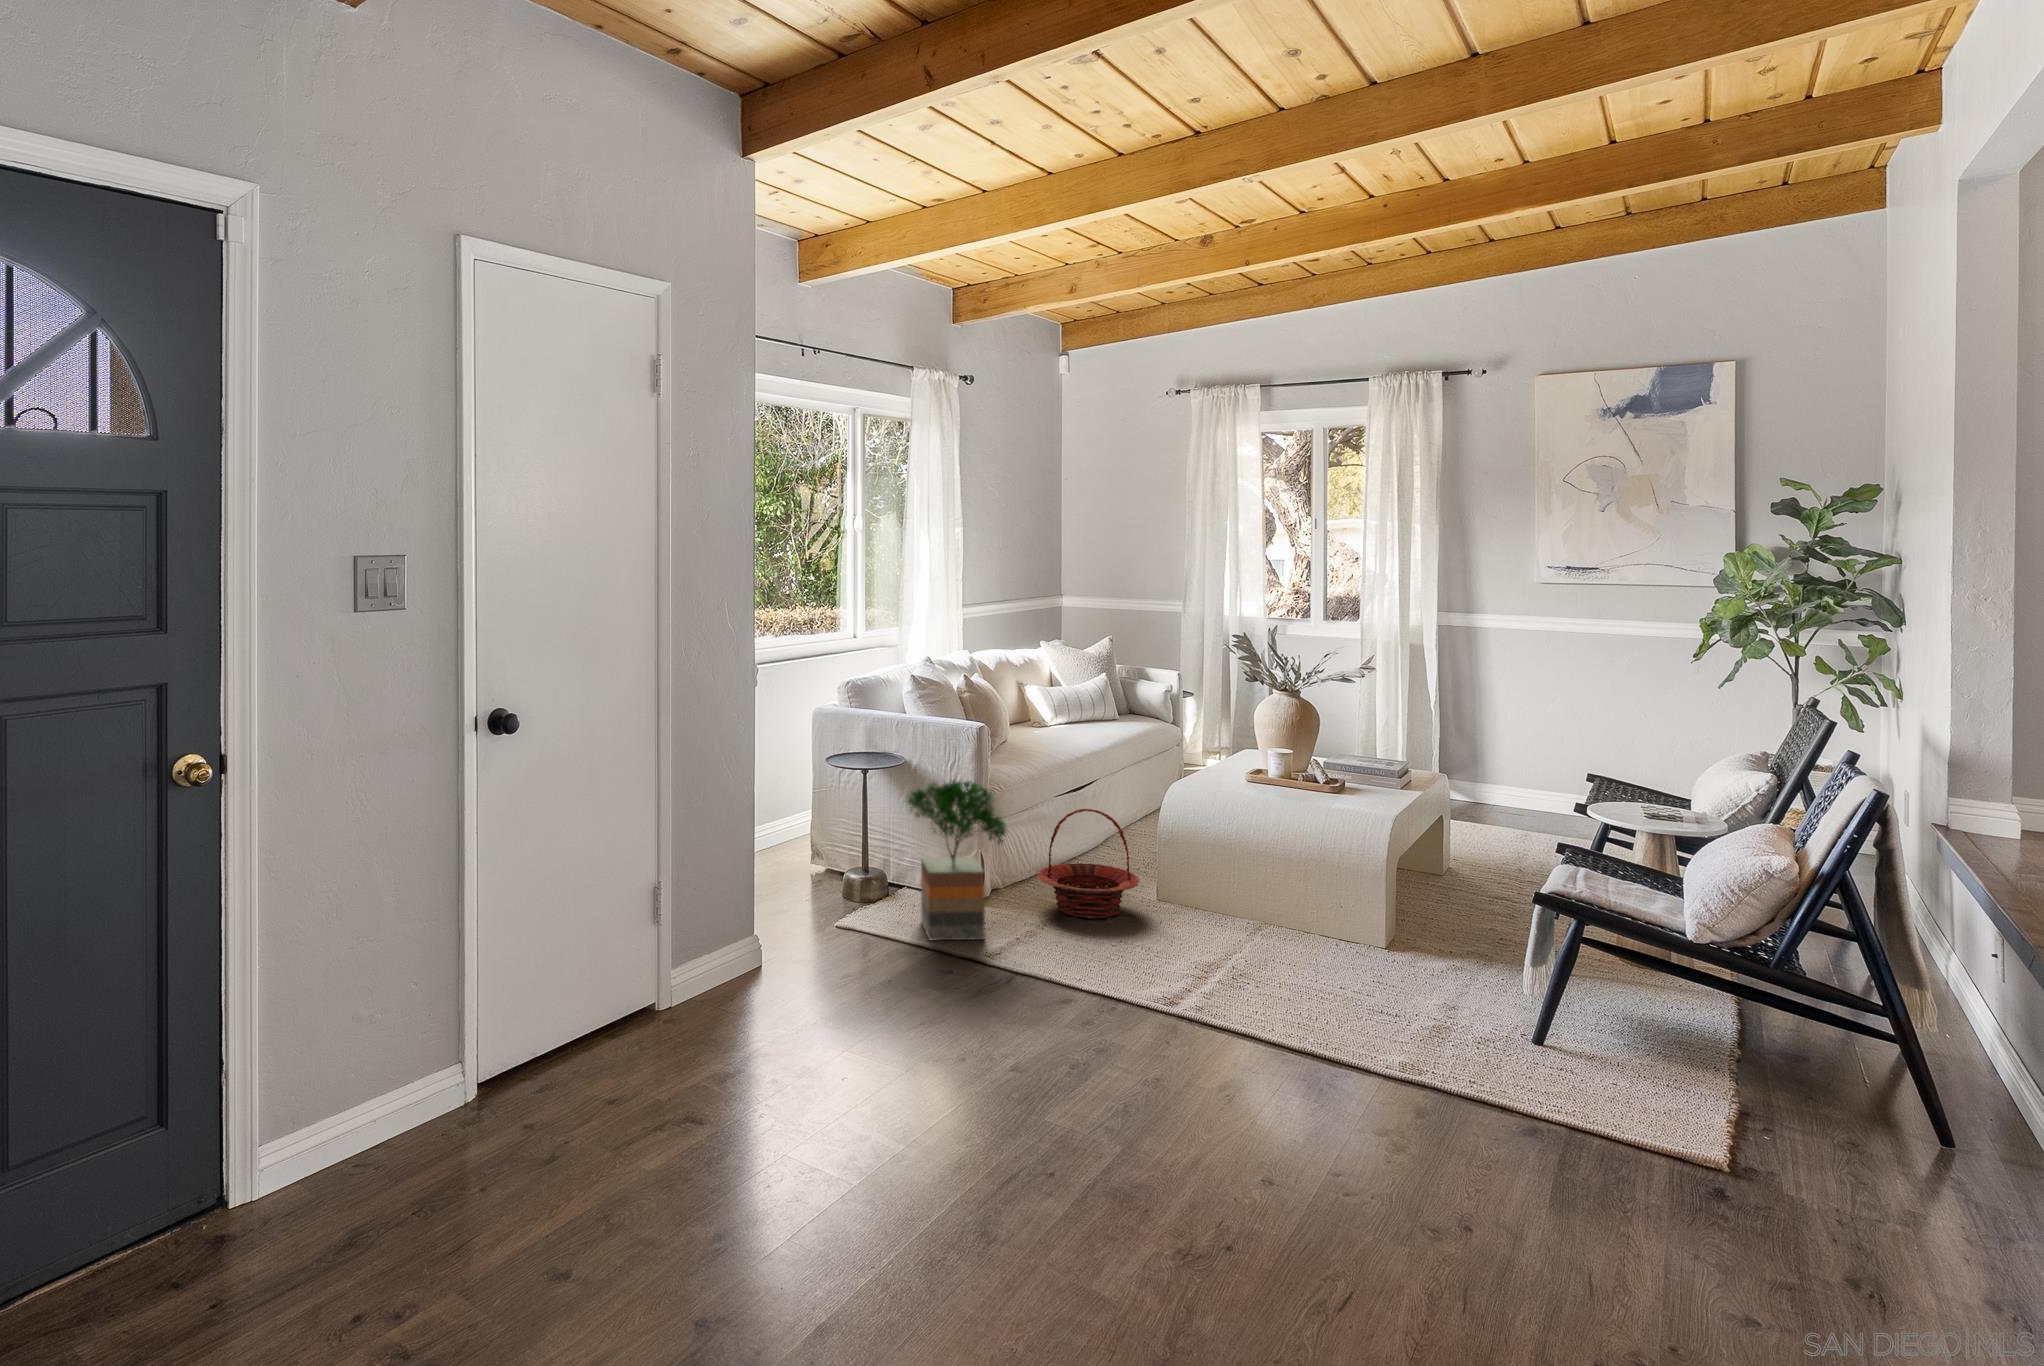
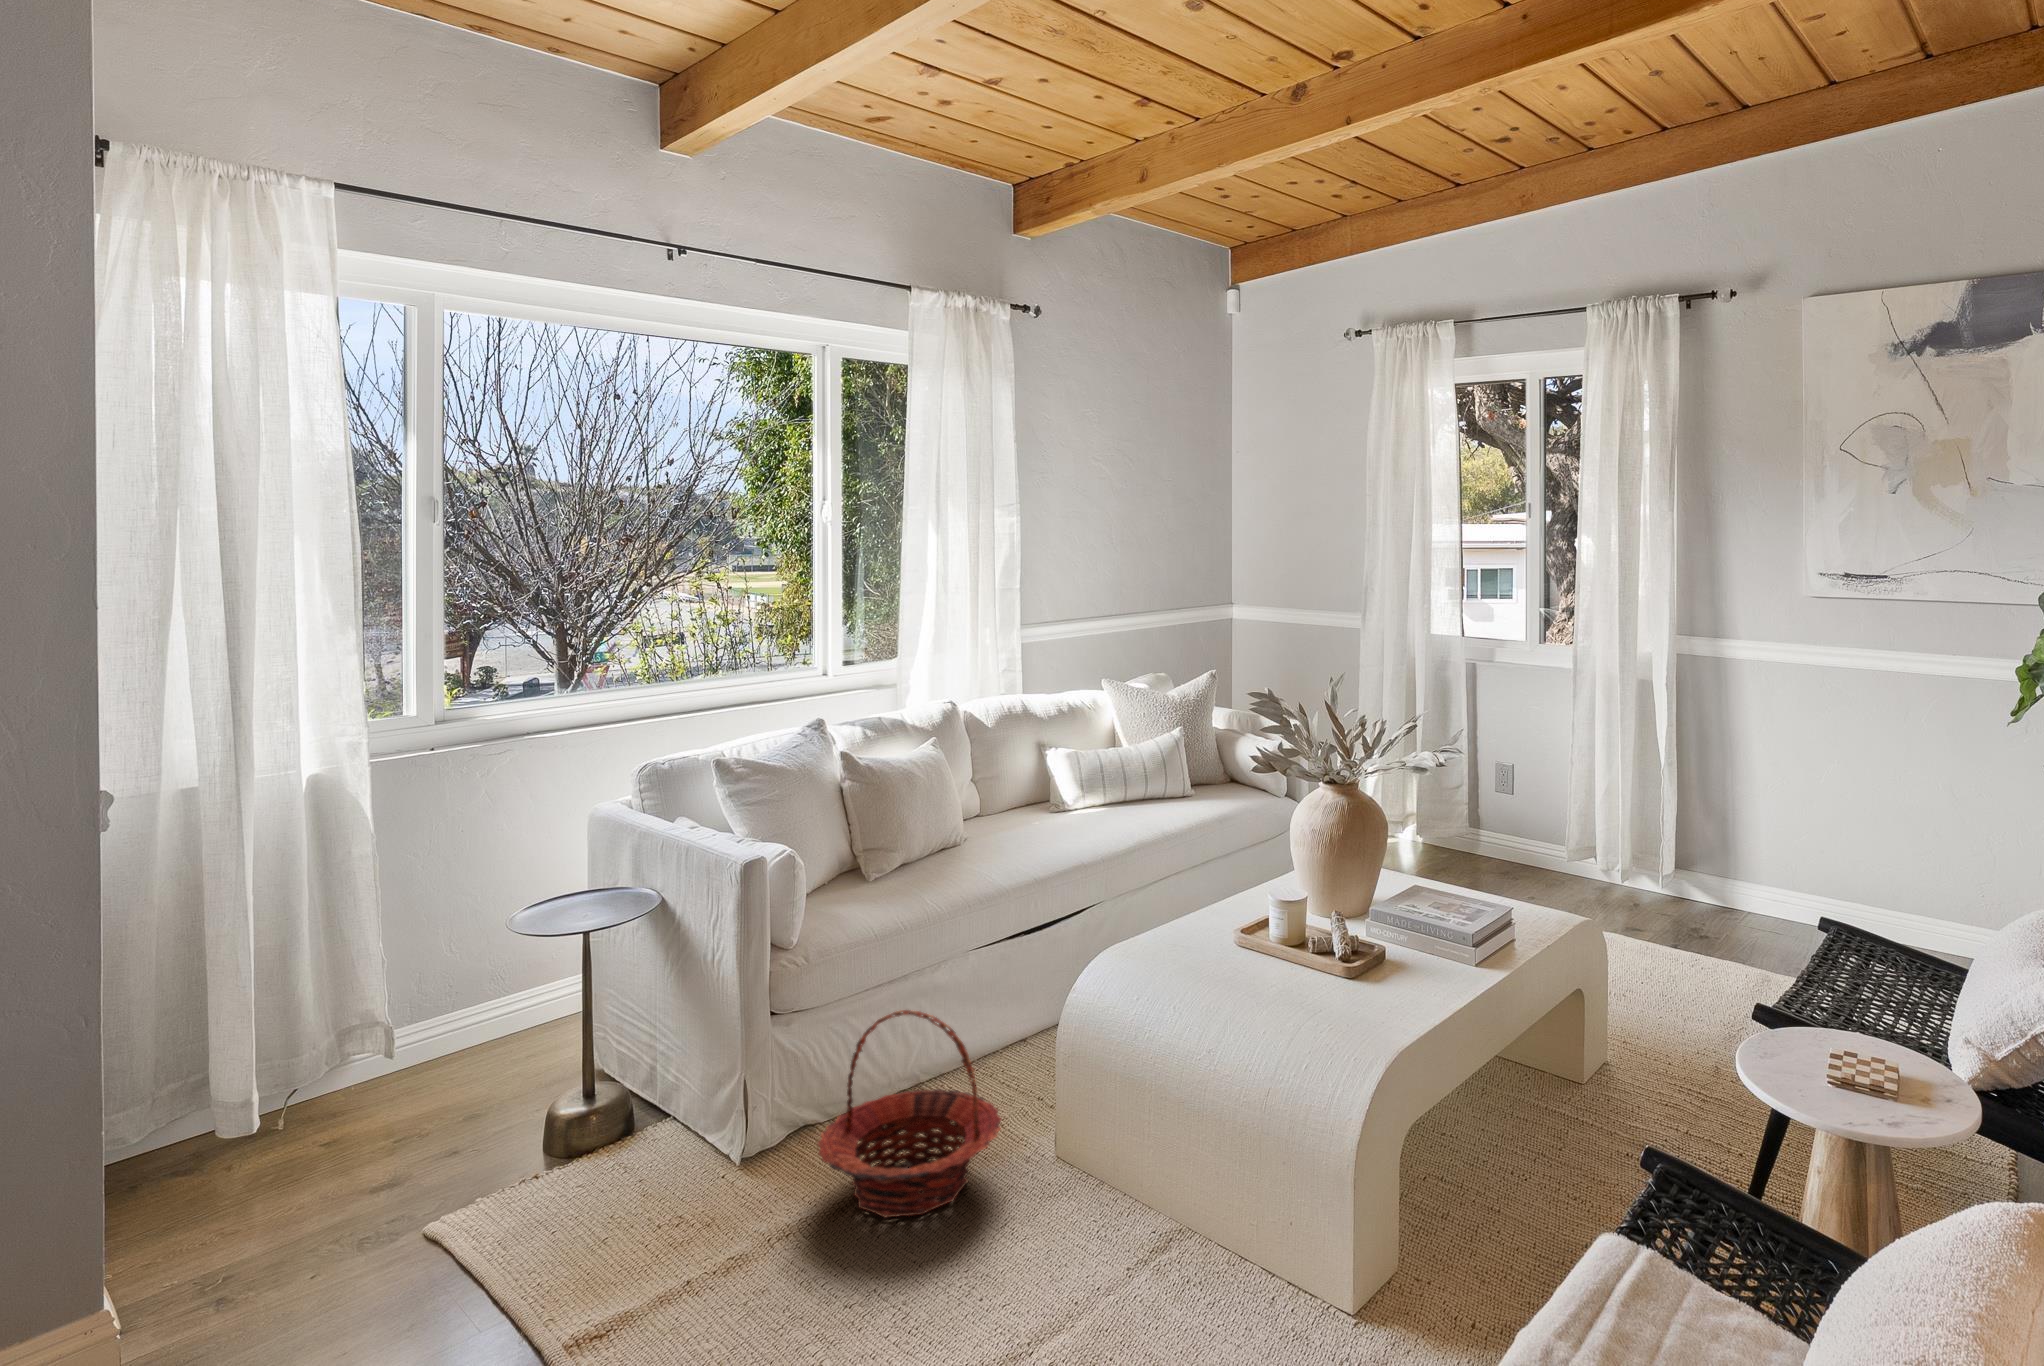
potted tree: present [905,780,1008,940] -> none [506,969,709,1293]

